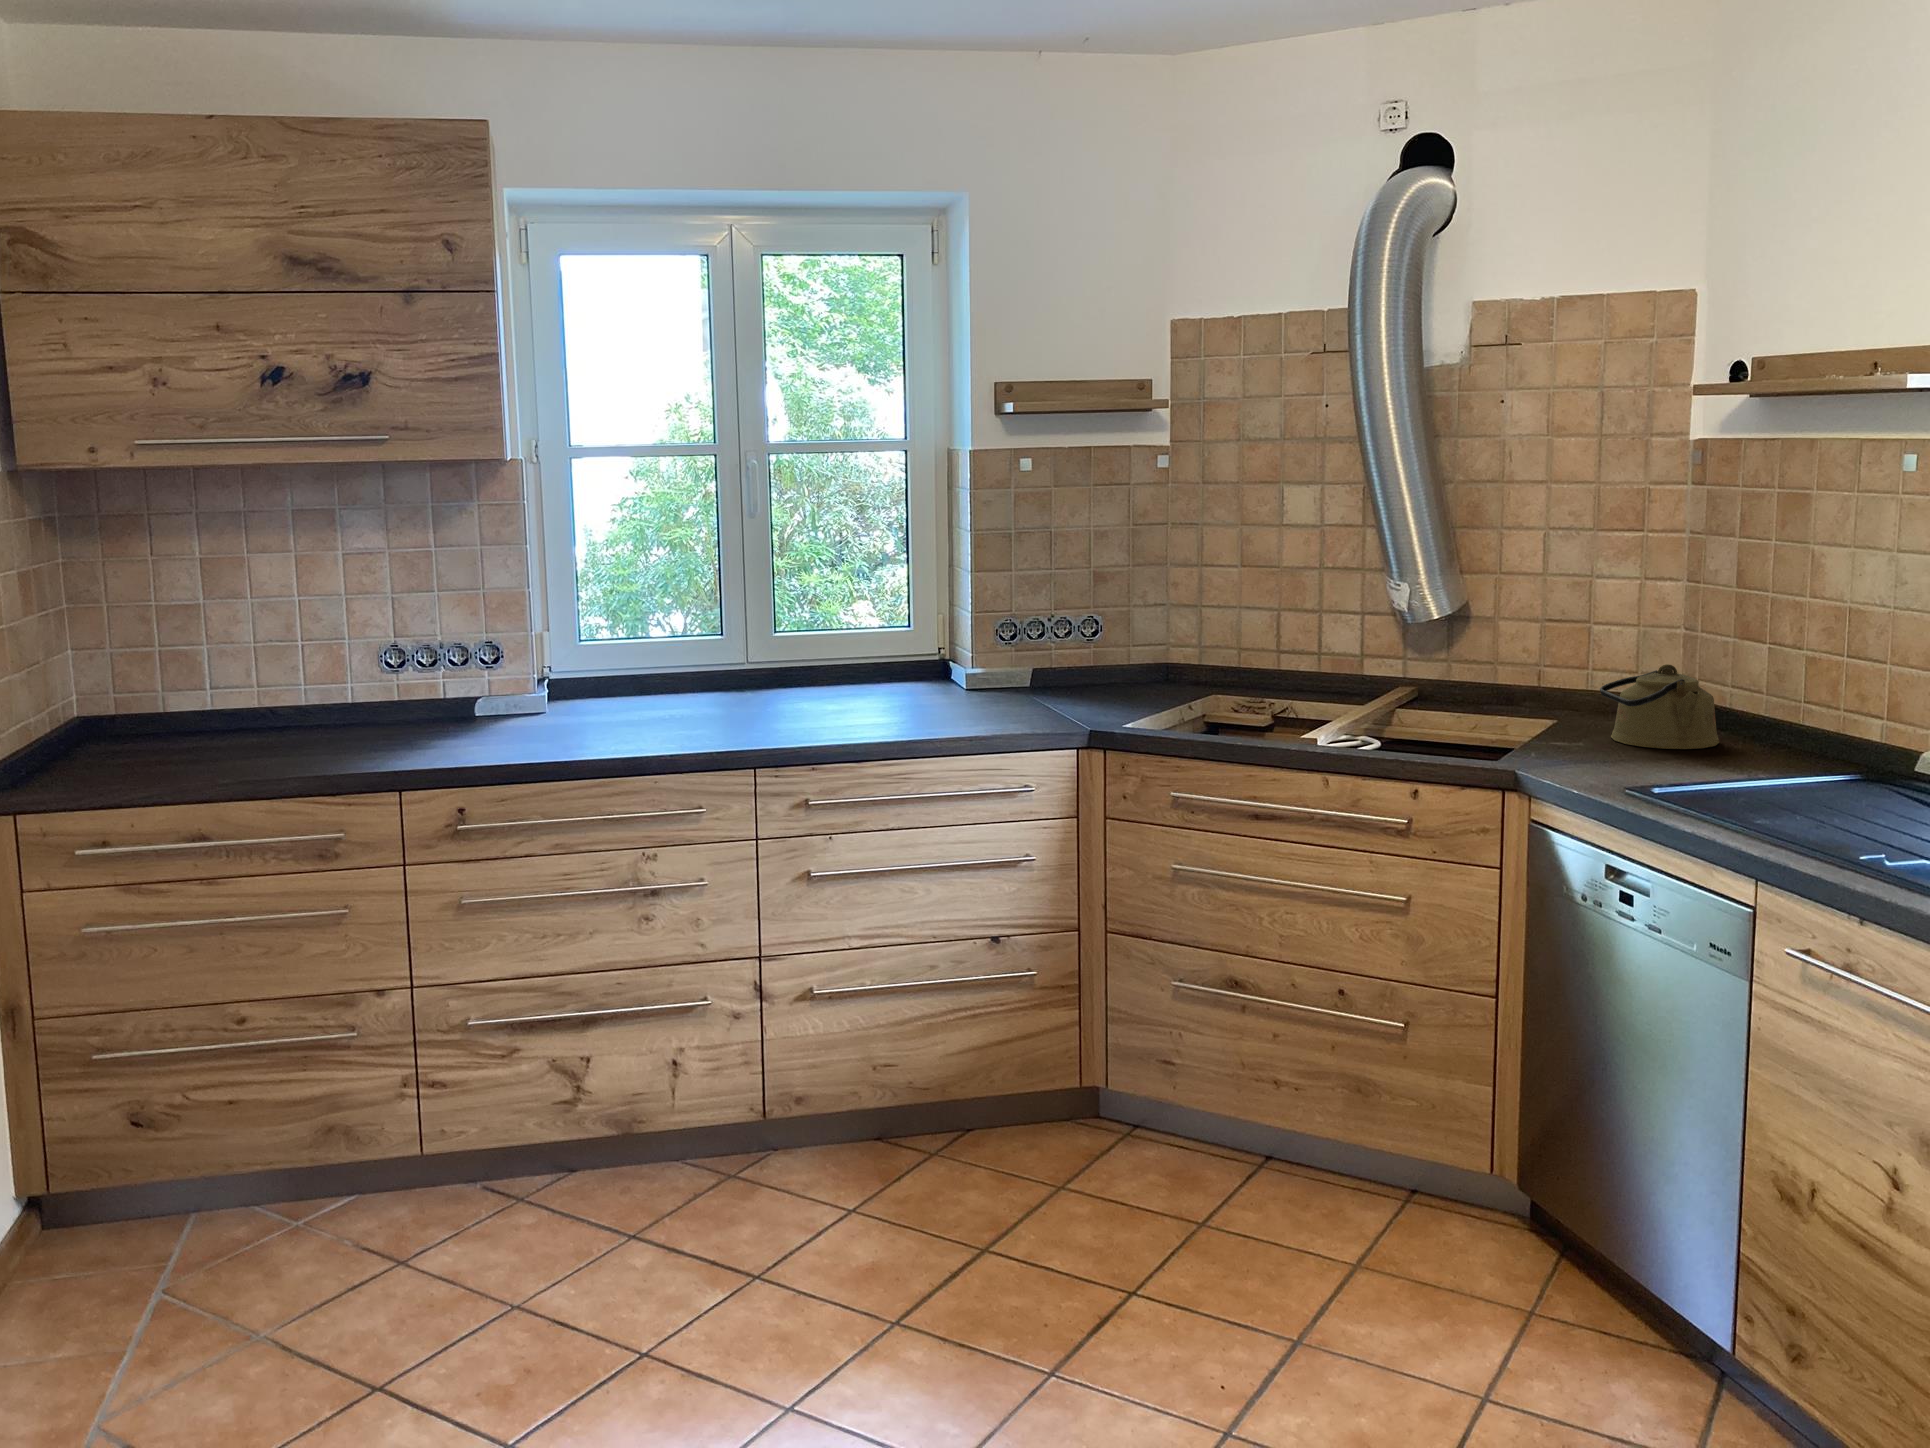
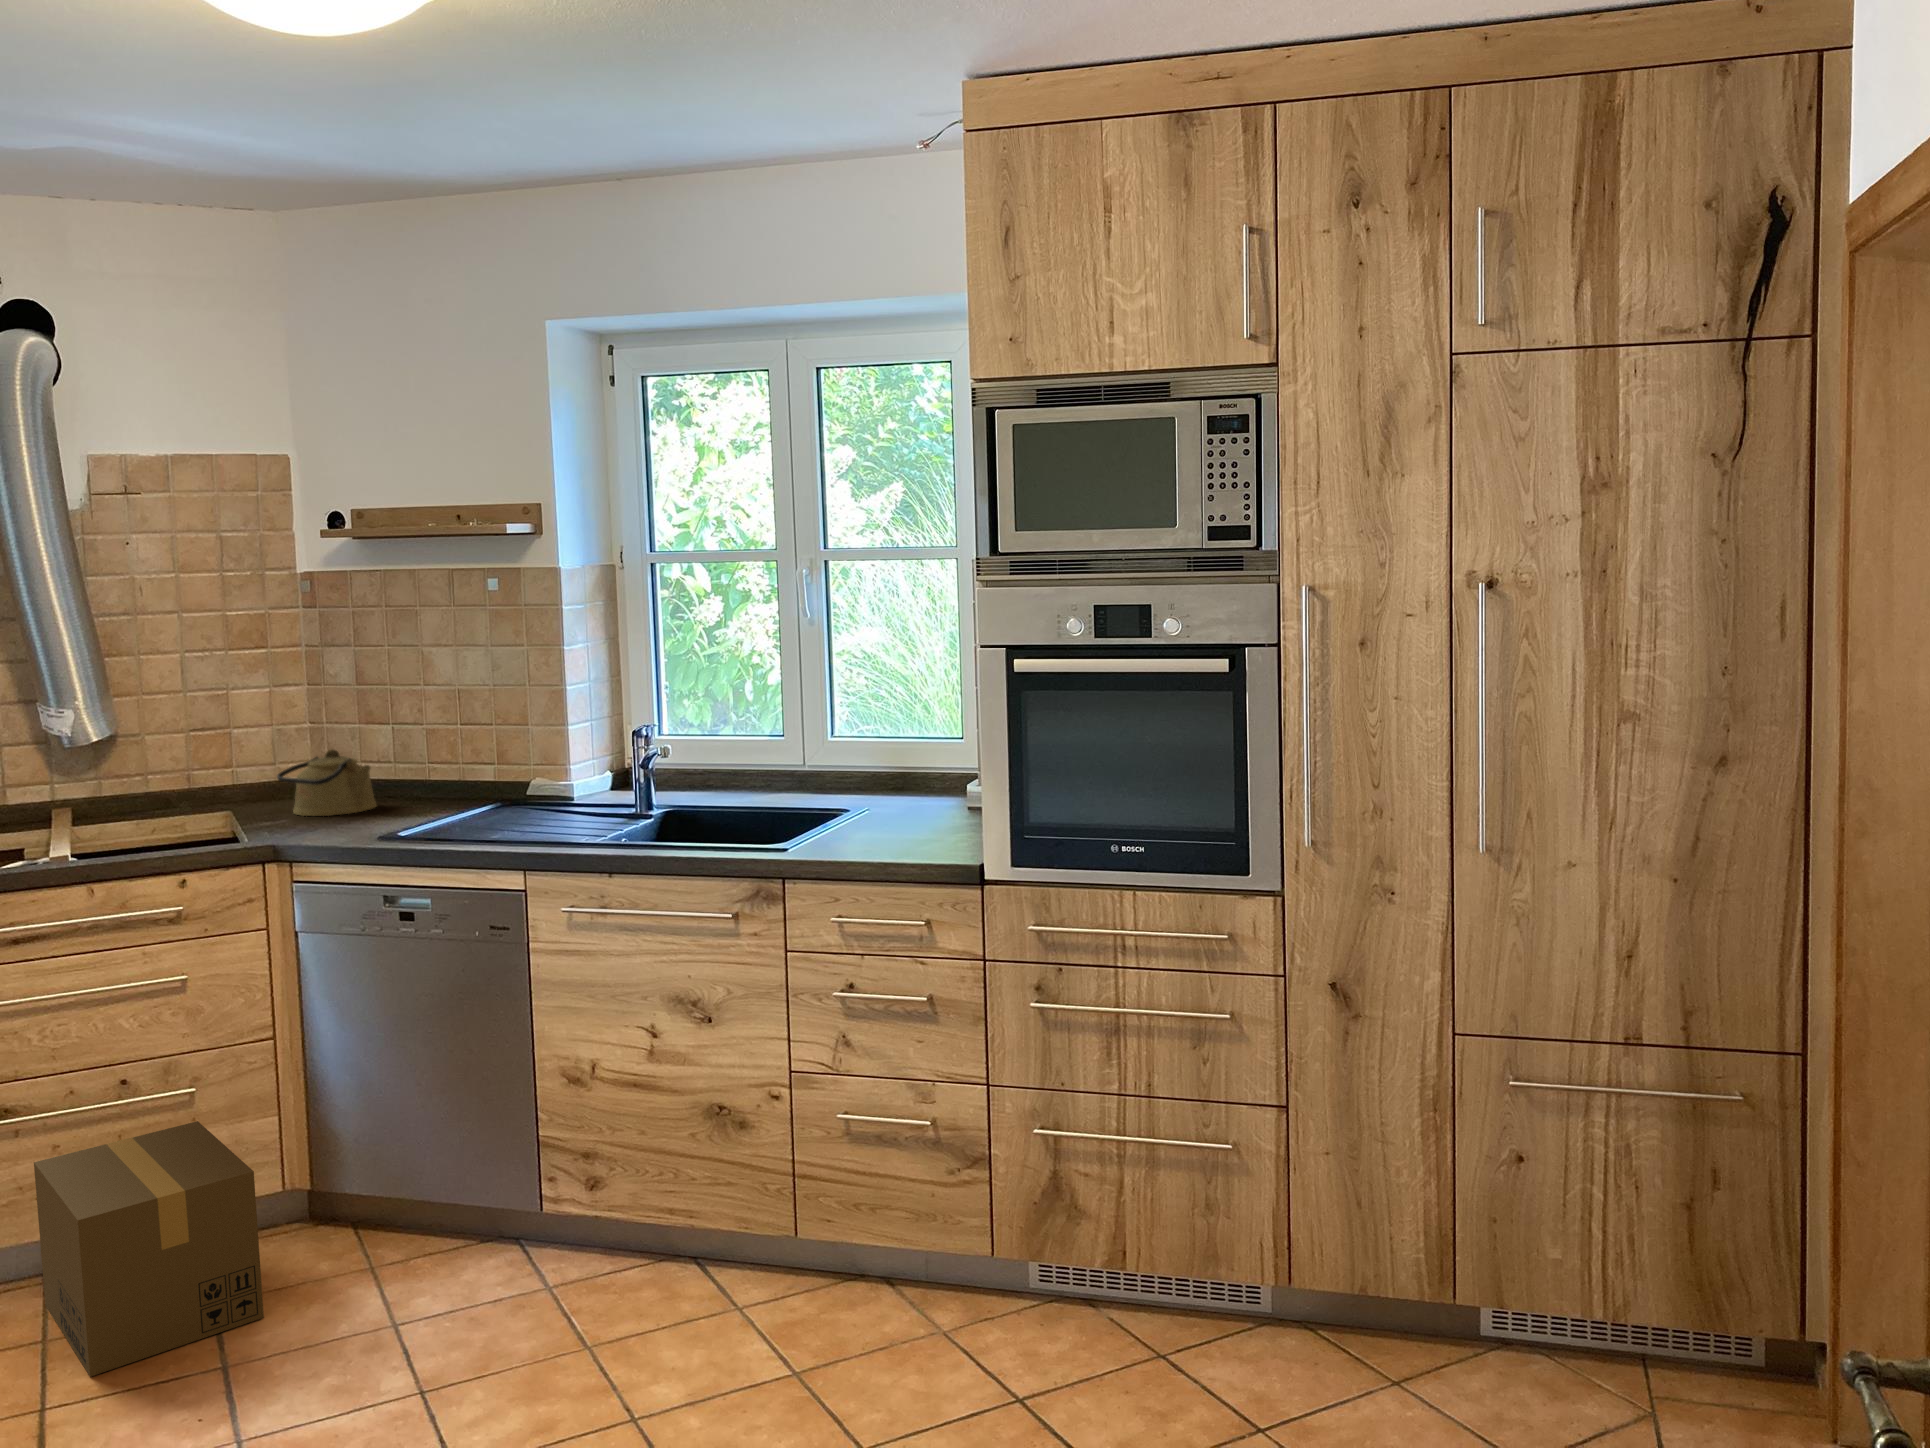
cardboard box: none [1207,1042,1402,1305] -> present [34,1121,264,1377]

